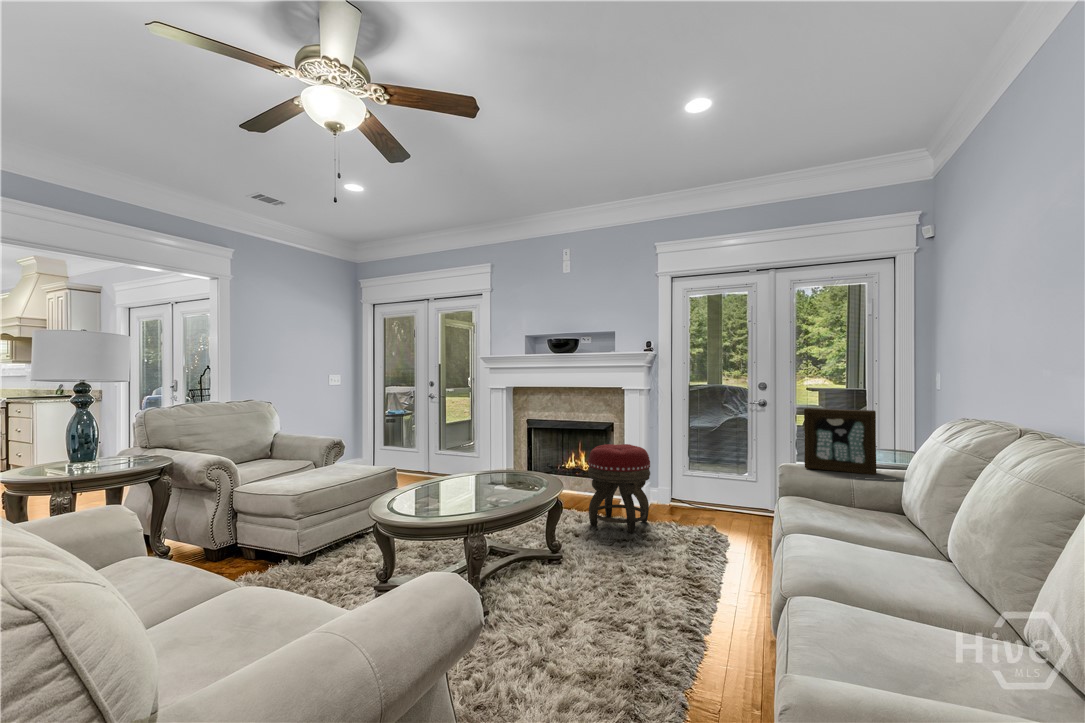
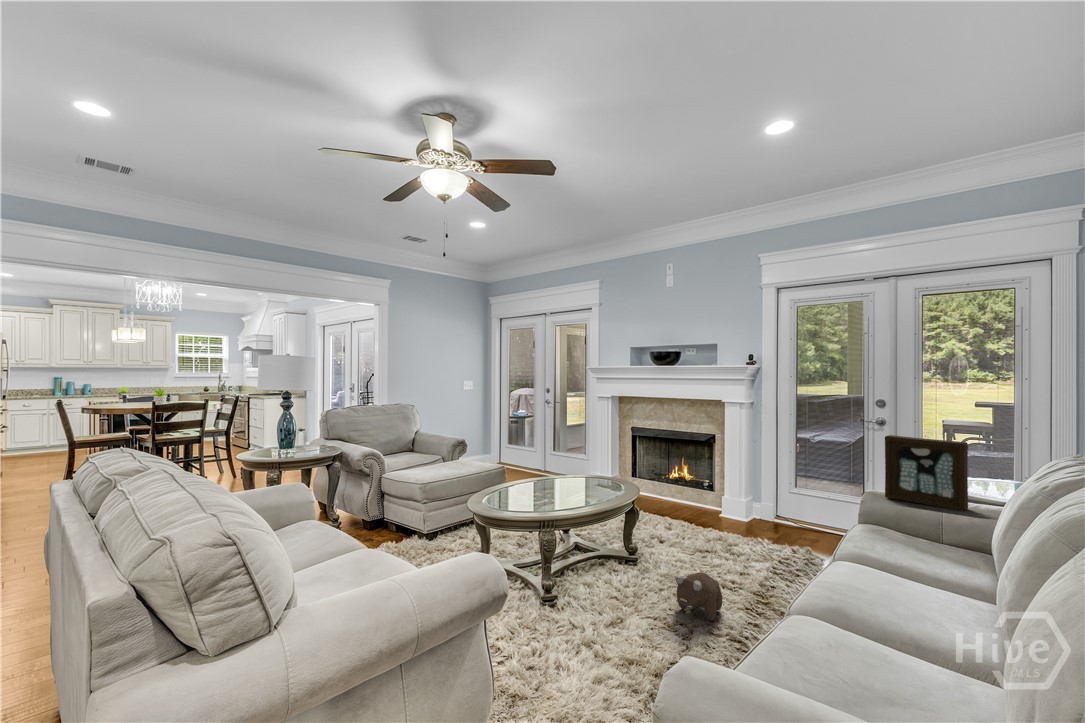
footstool: present [588,444,650,533] -> none [678,458,742,546]
plush toy: none [617,562,662,613] -> present [675,572,722,620]

